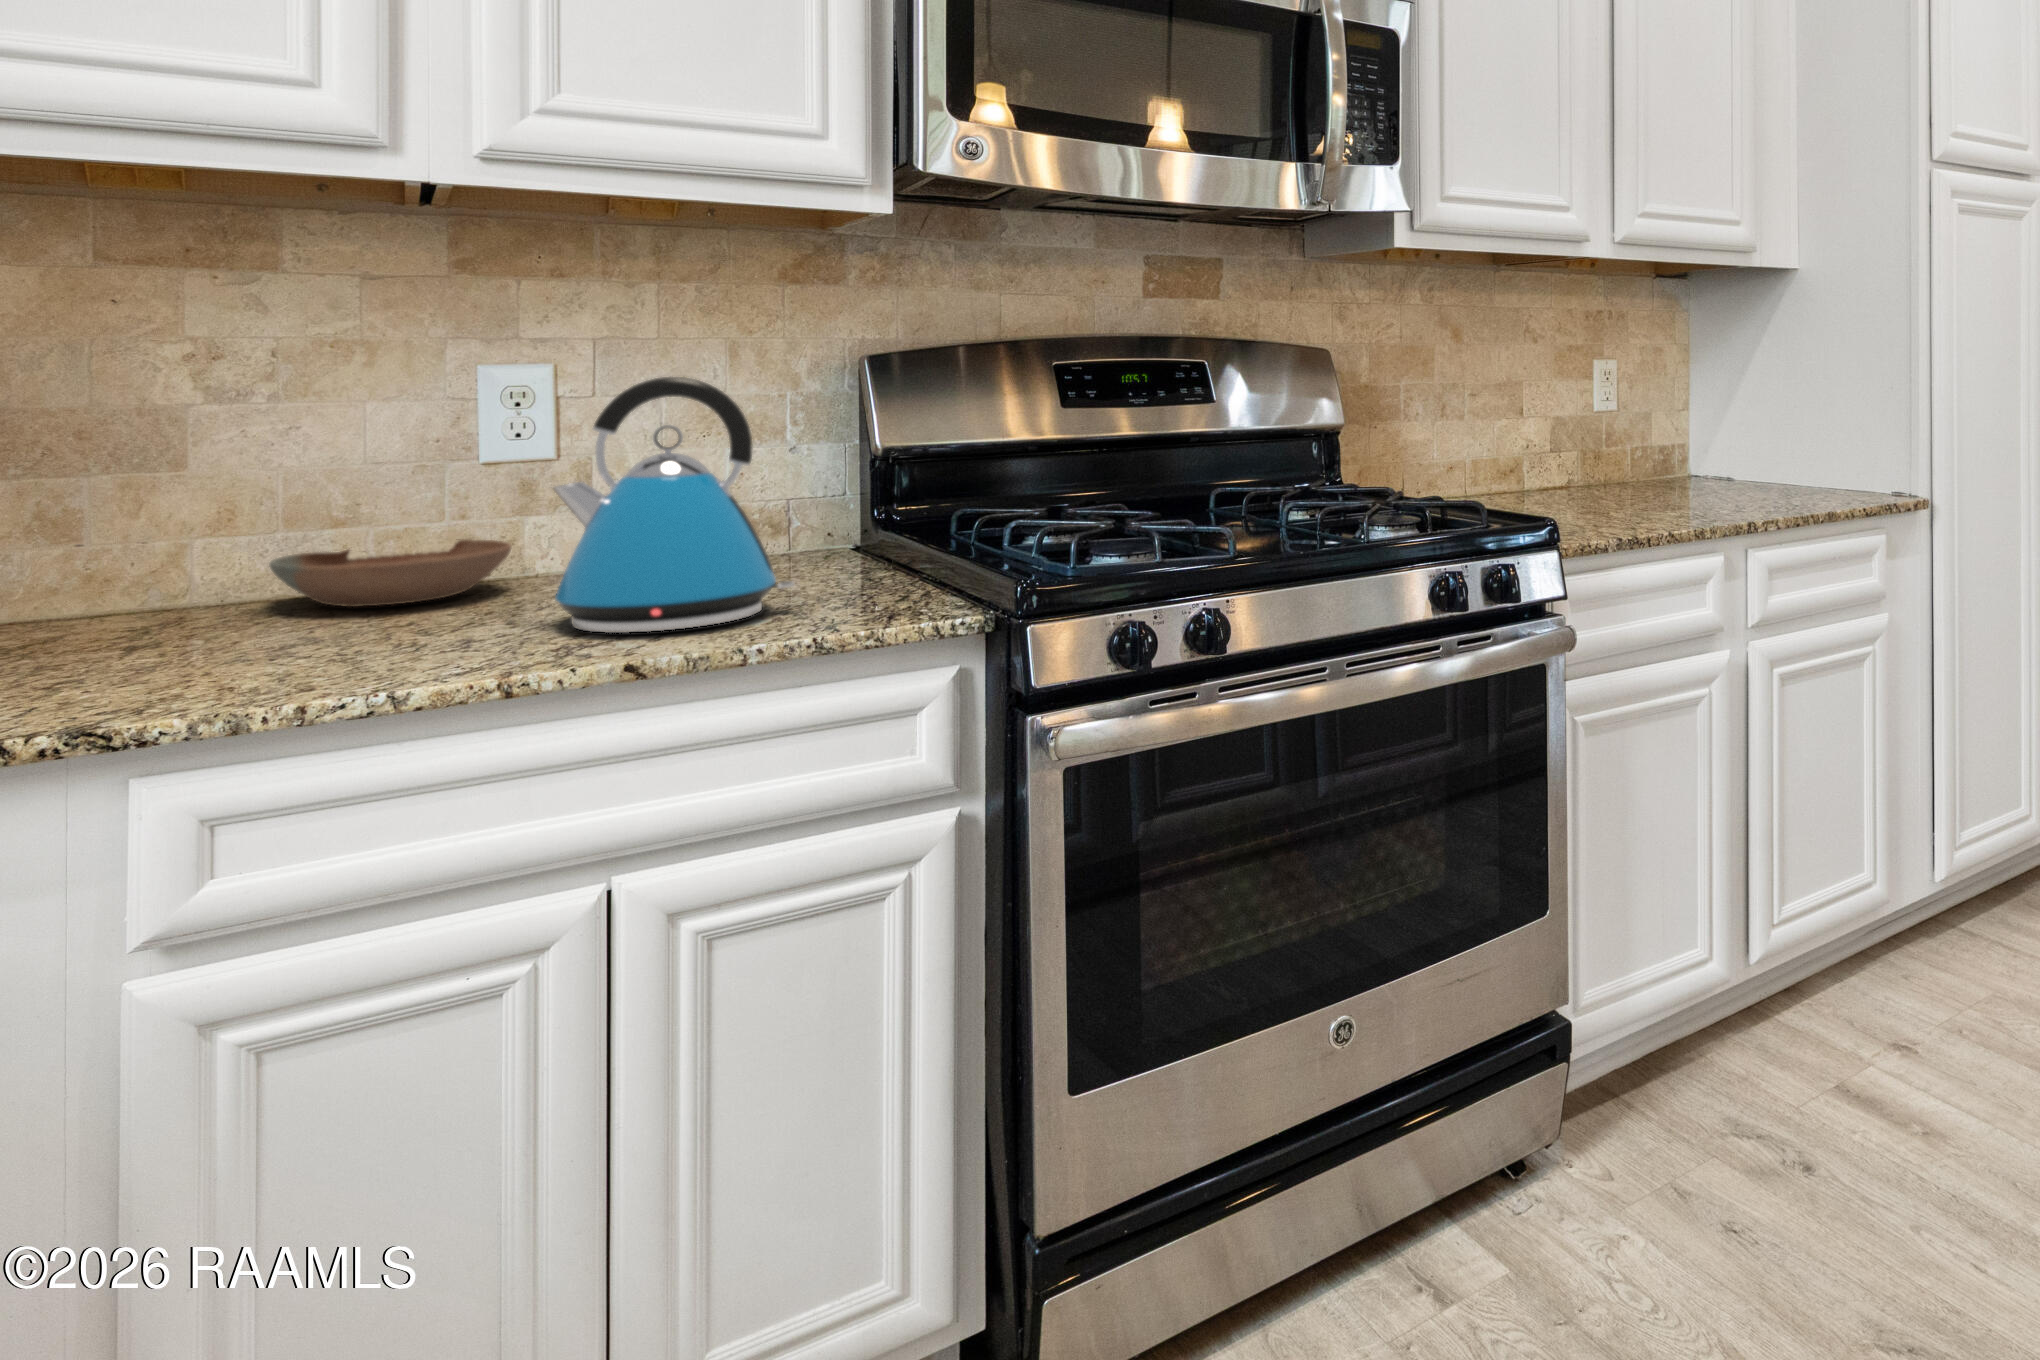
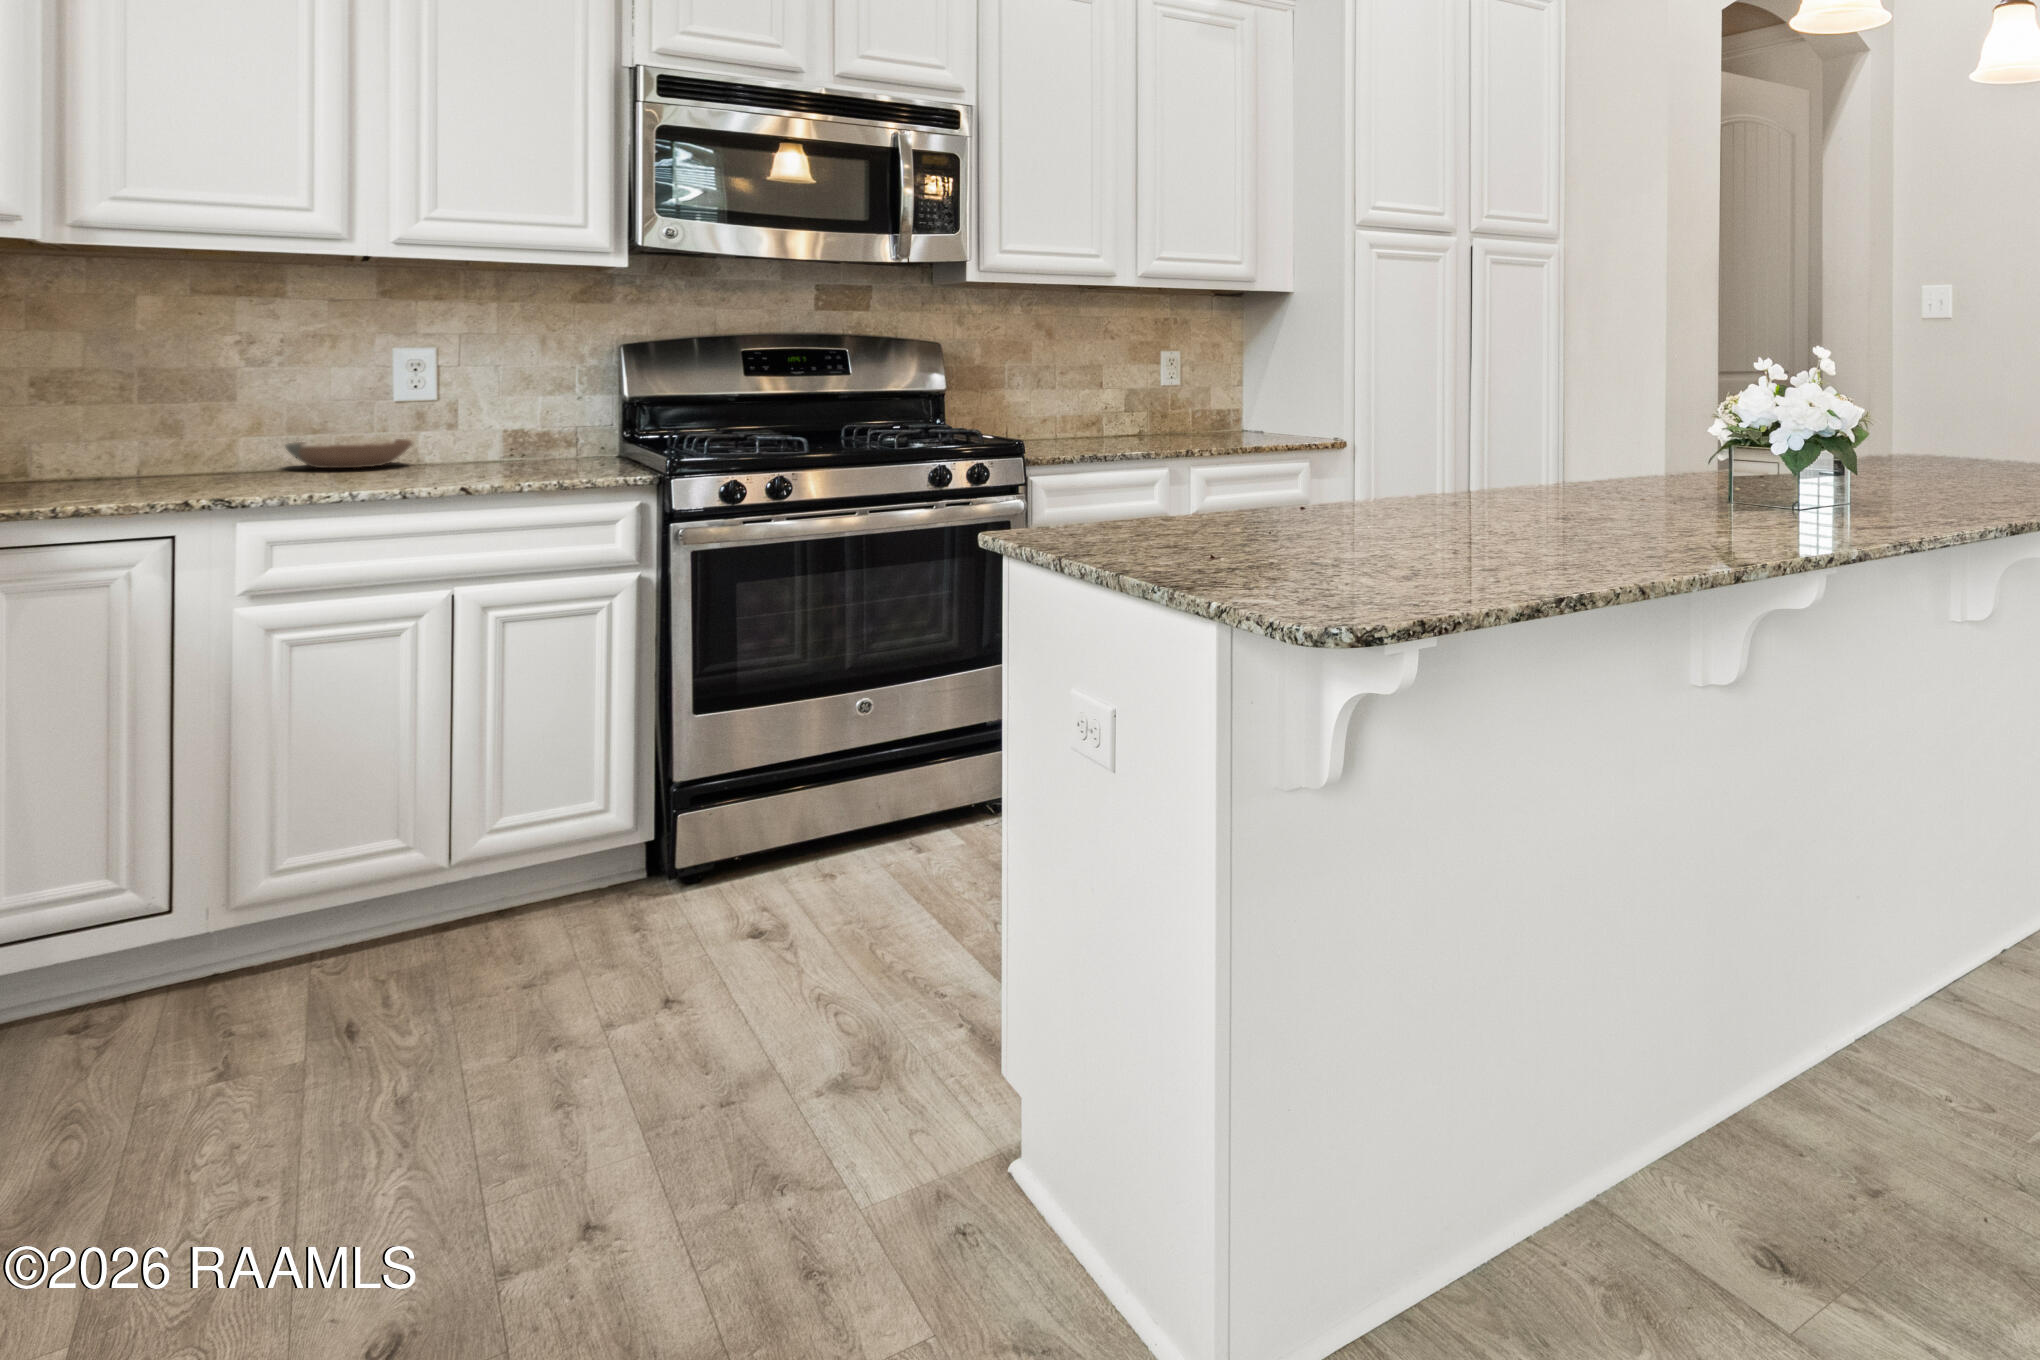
kettle: present [553,377,794,633] -> none [431,352,560,479]

